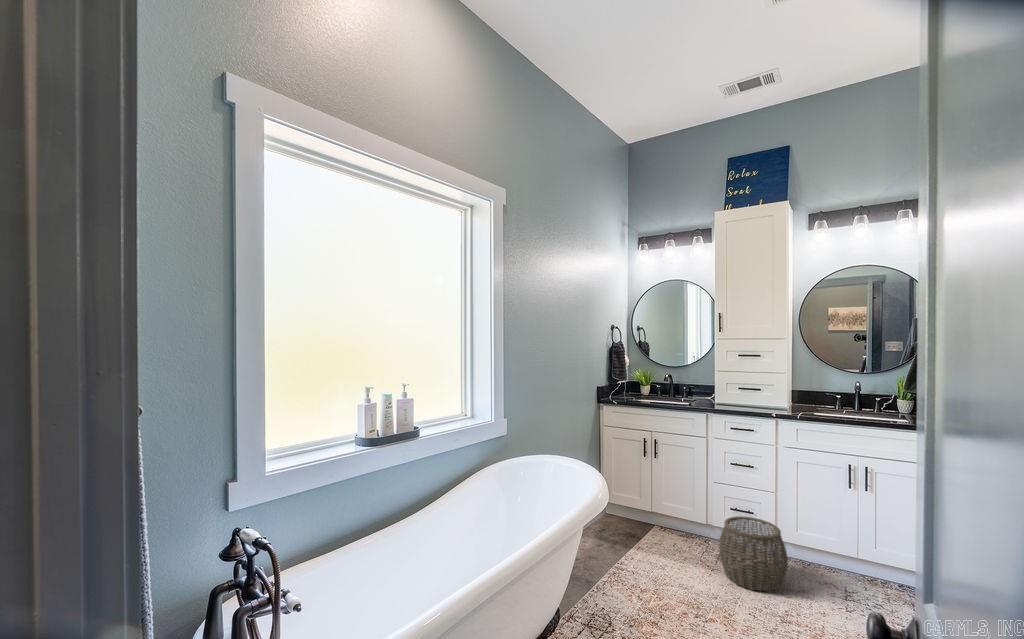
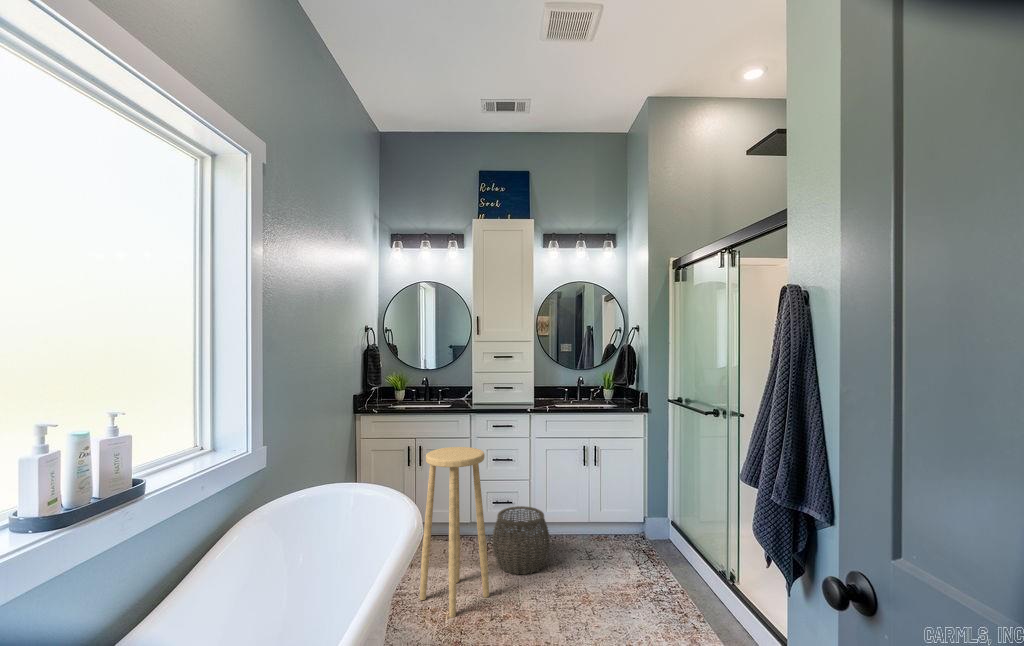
stool: none [635,442,704,602] -> present [420,447,489,618]

